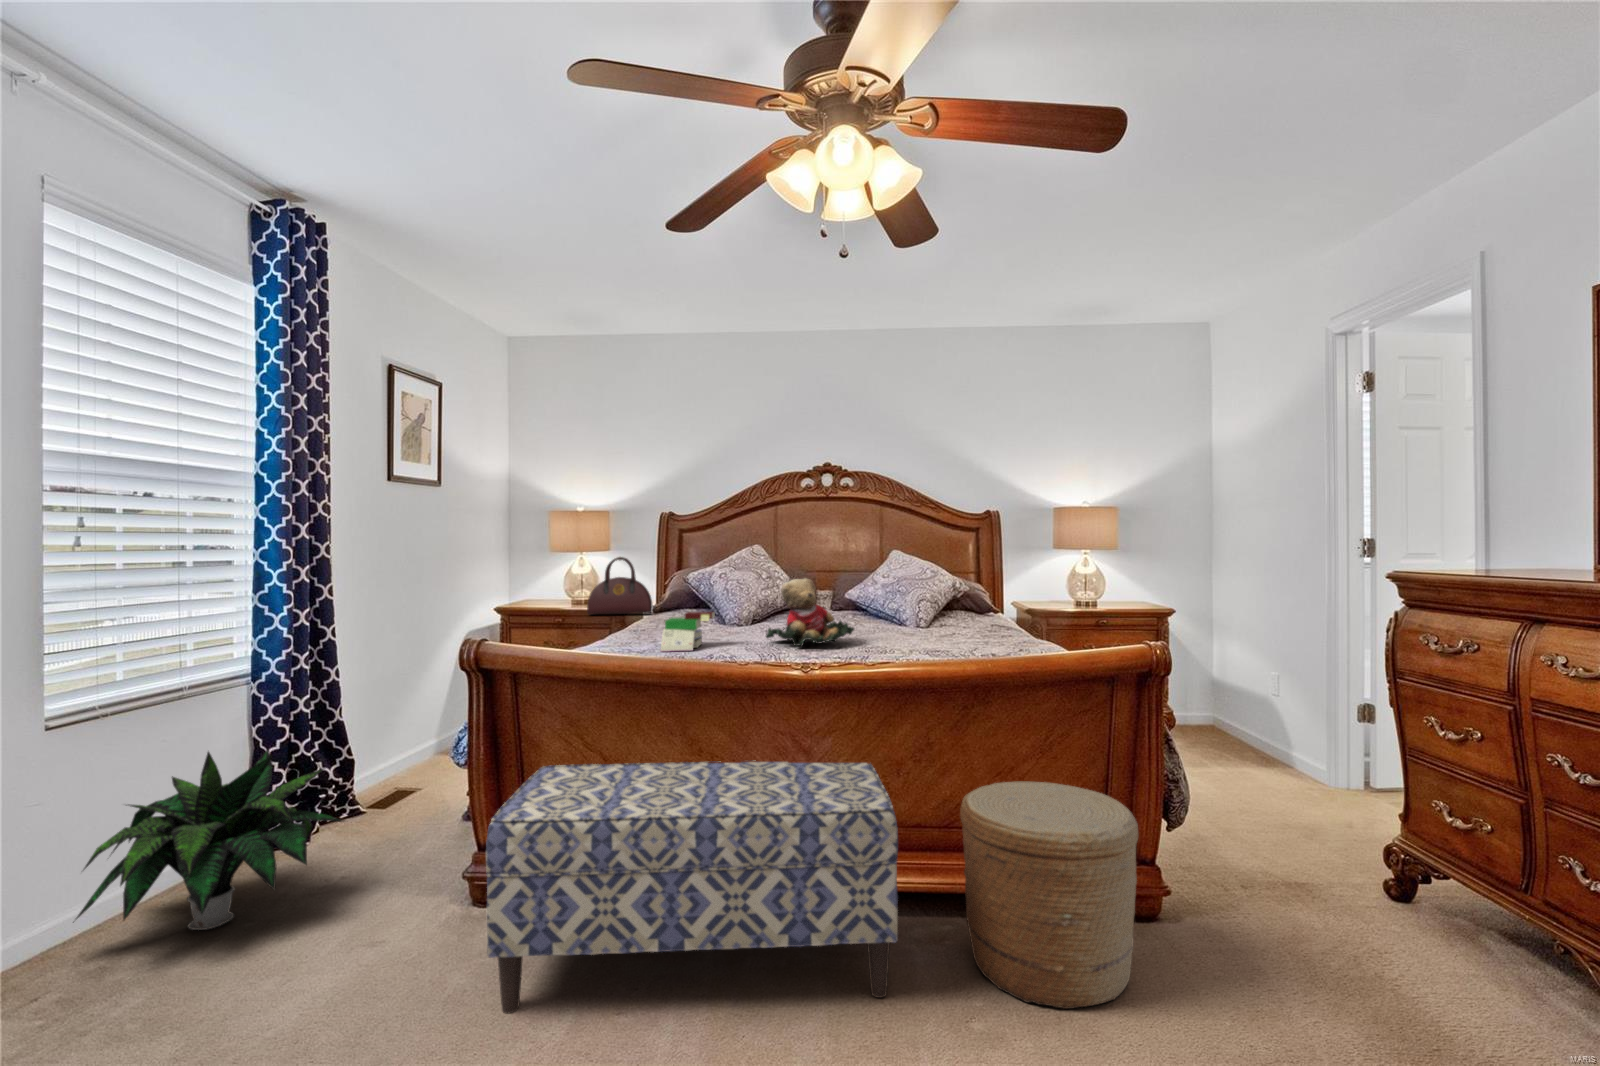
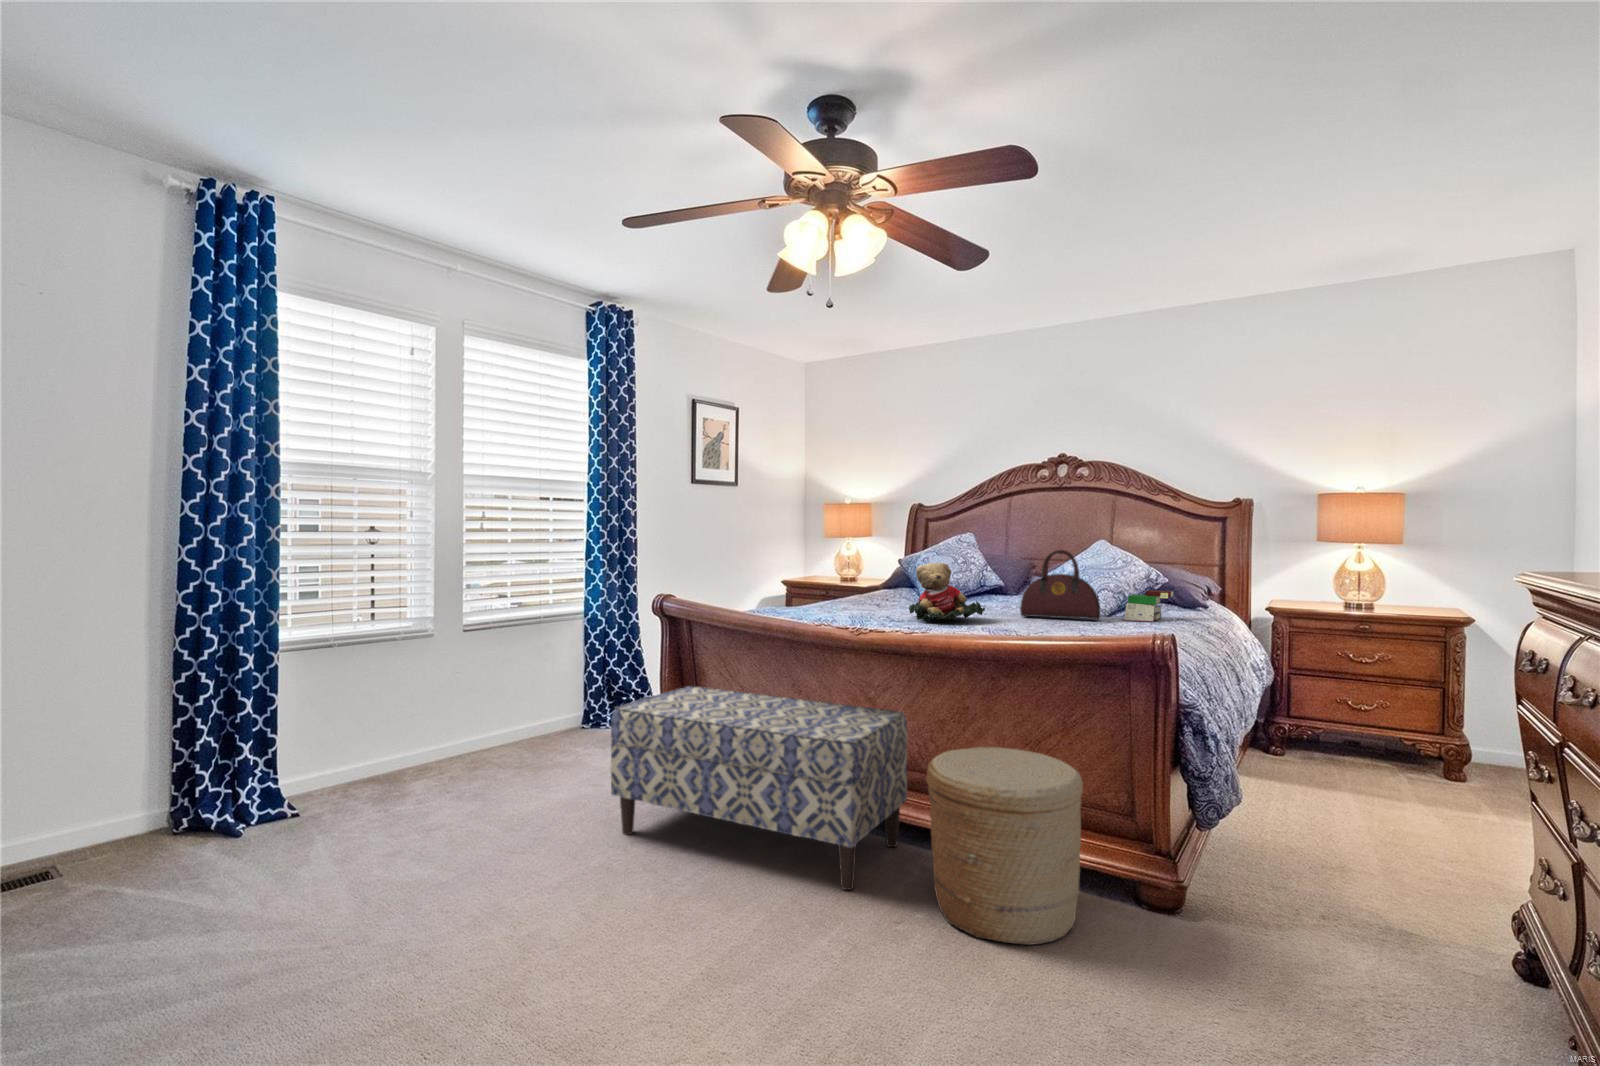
handbag: present [587,557,653,615] -> present [1020,550,1101,620]
book: present [660,612,715,652] -> present [1124,590,1173,622]
potted plant: present [73,749,344,930] -> none [470,654,607,760]

